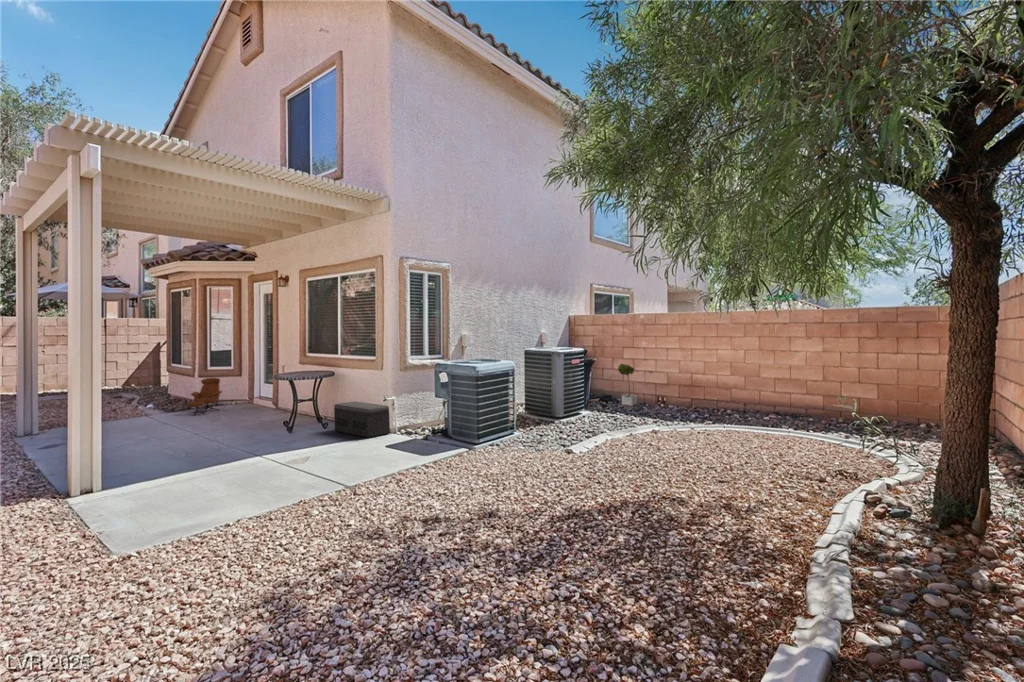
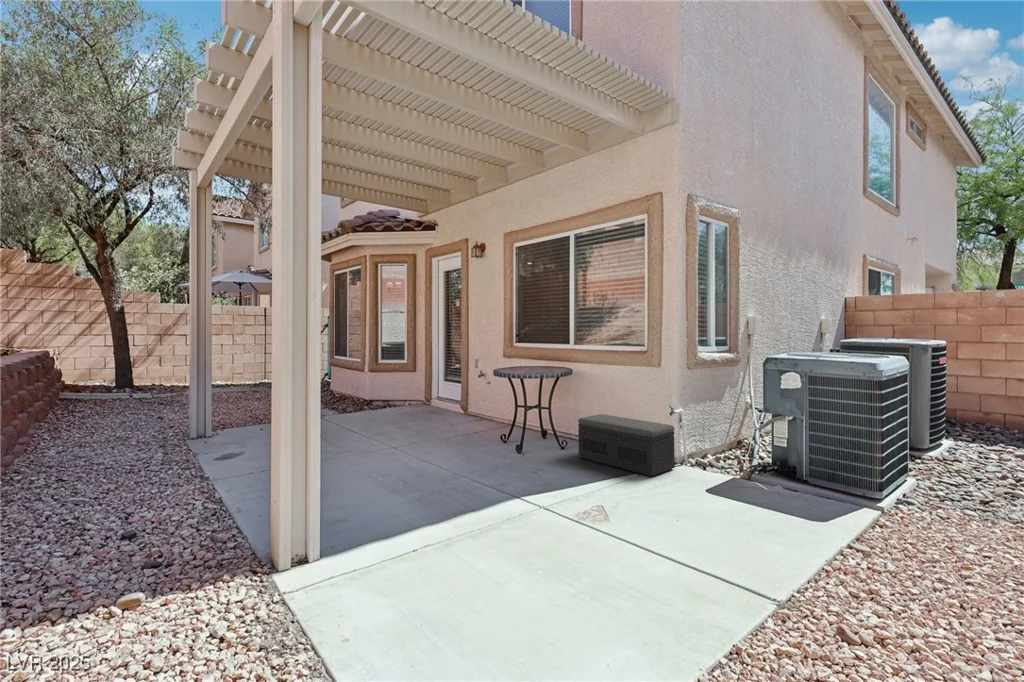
potted tree: present [618,364,637,406] -> none [966,364,1005,431]
lounge chair: present [189,378,222,414] -> none [361,373,397,421]

